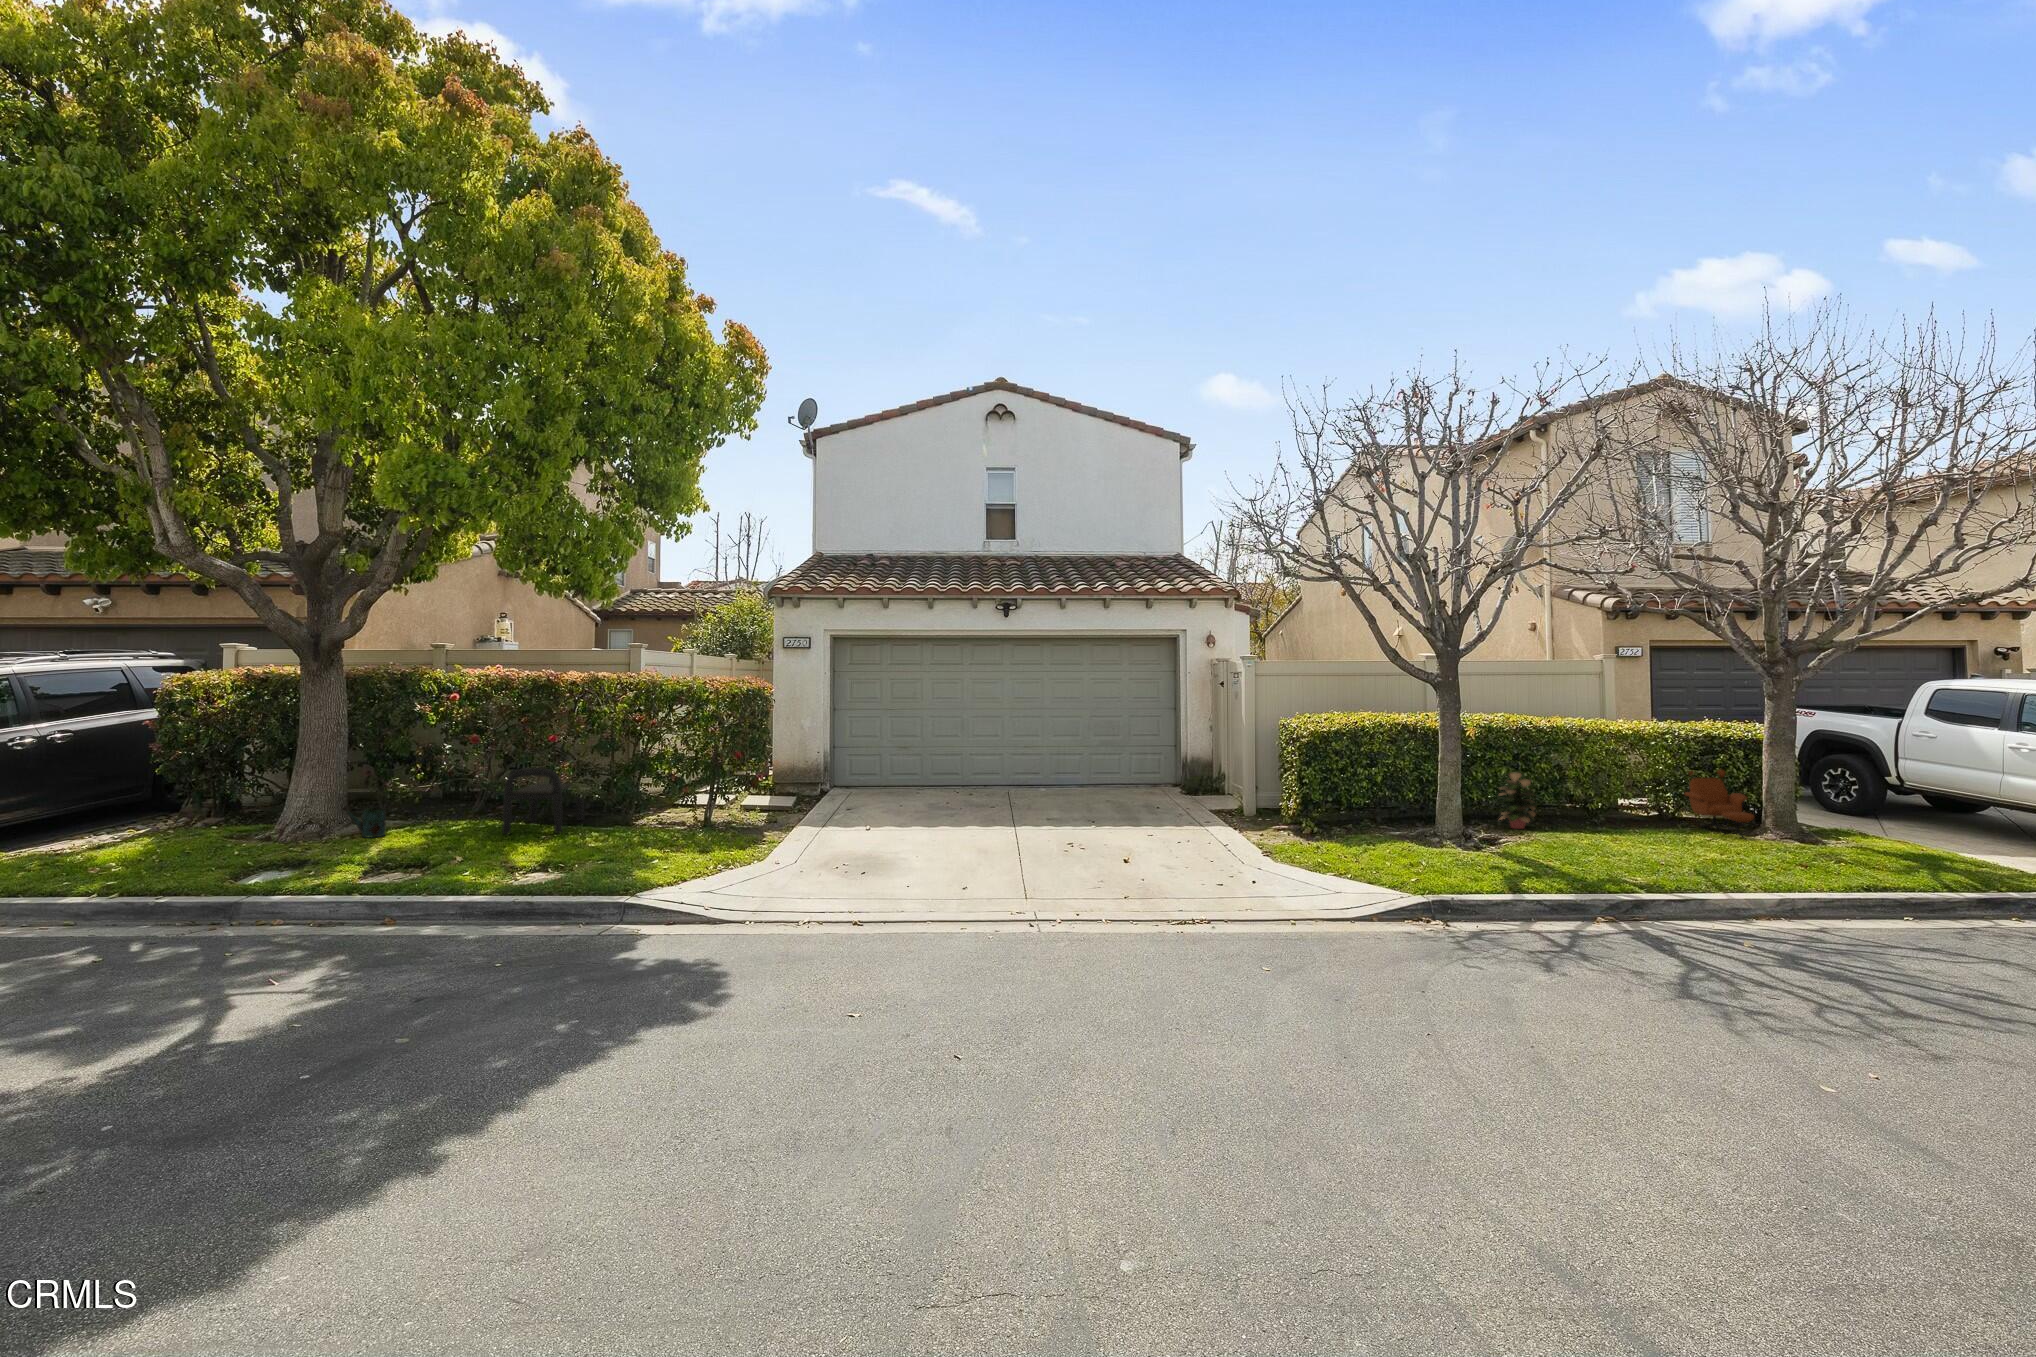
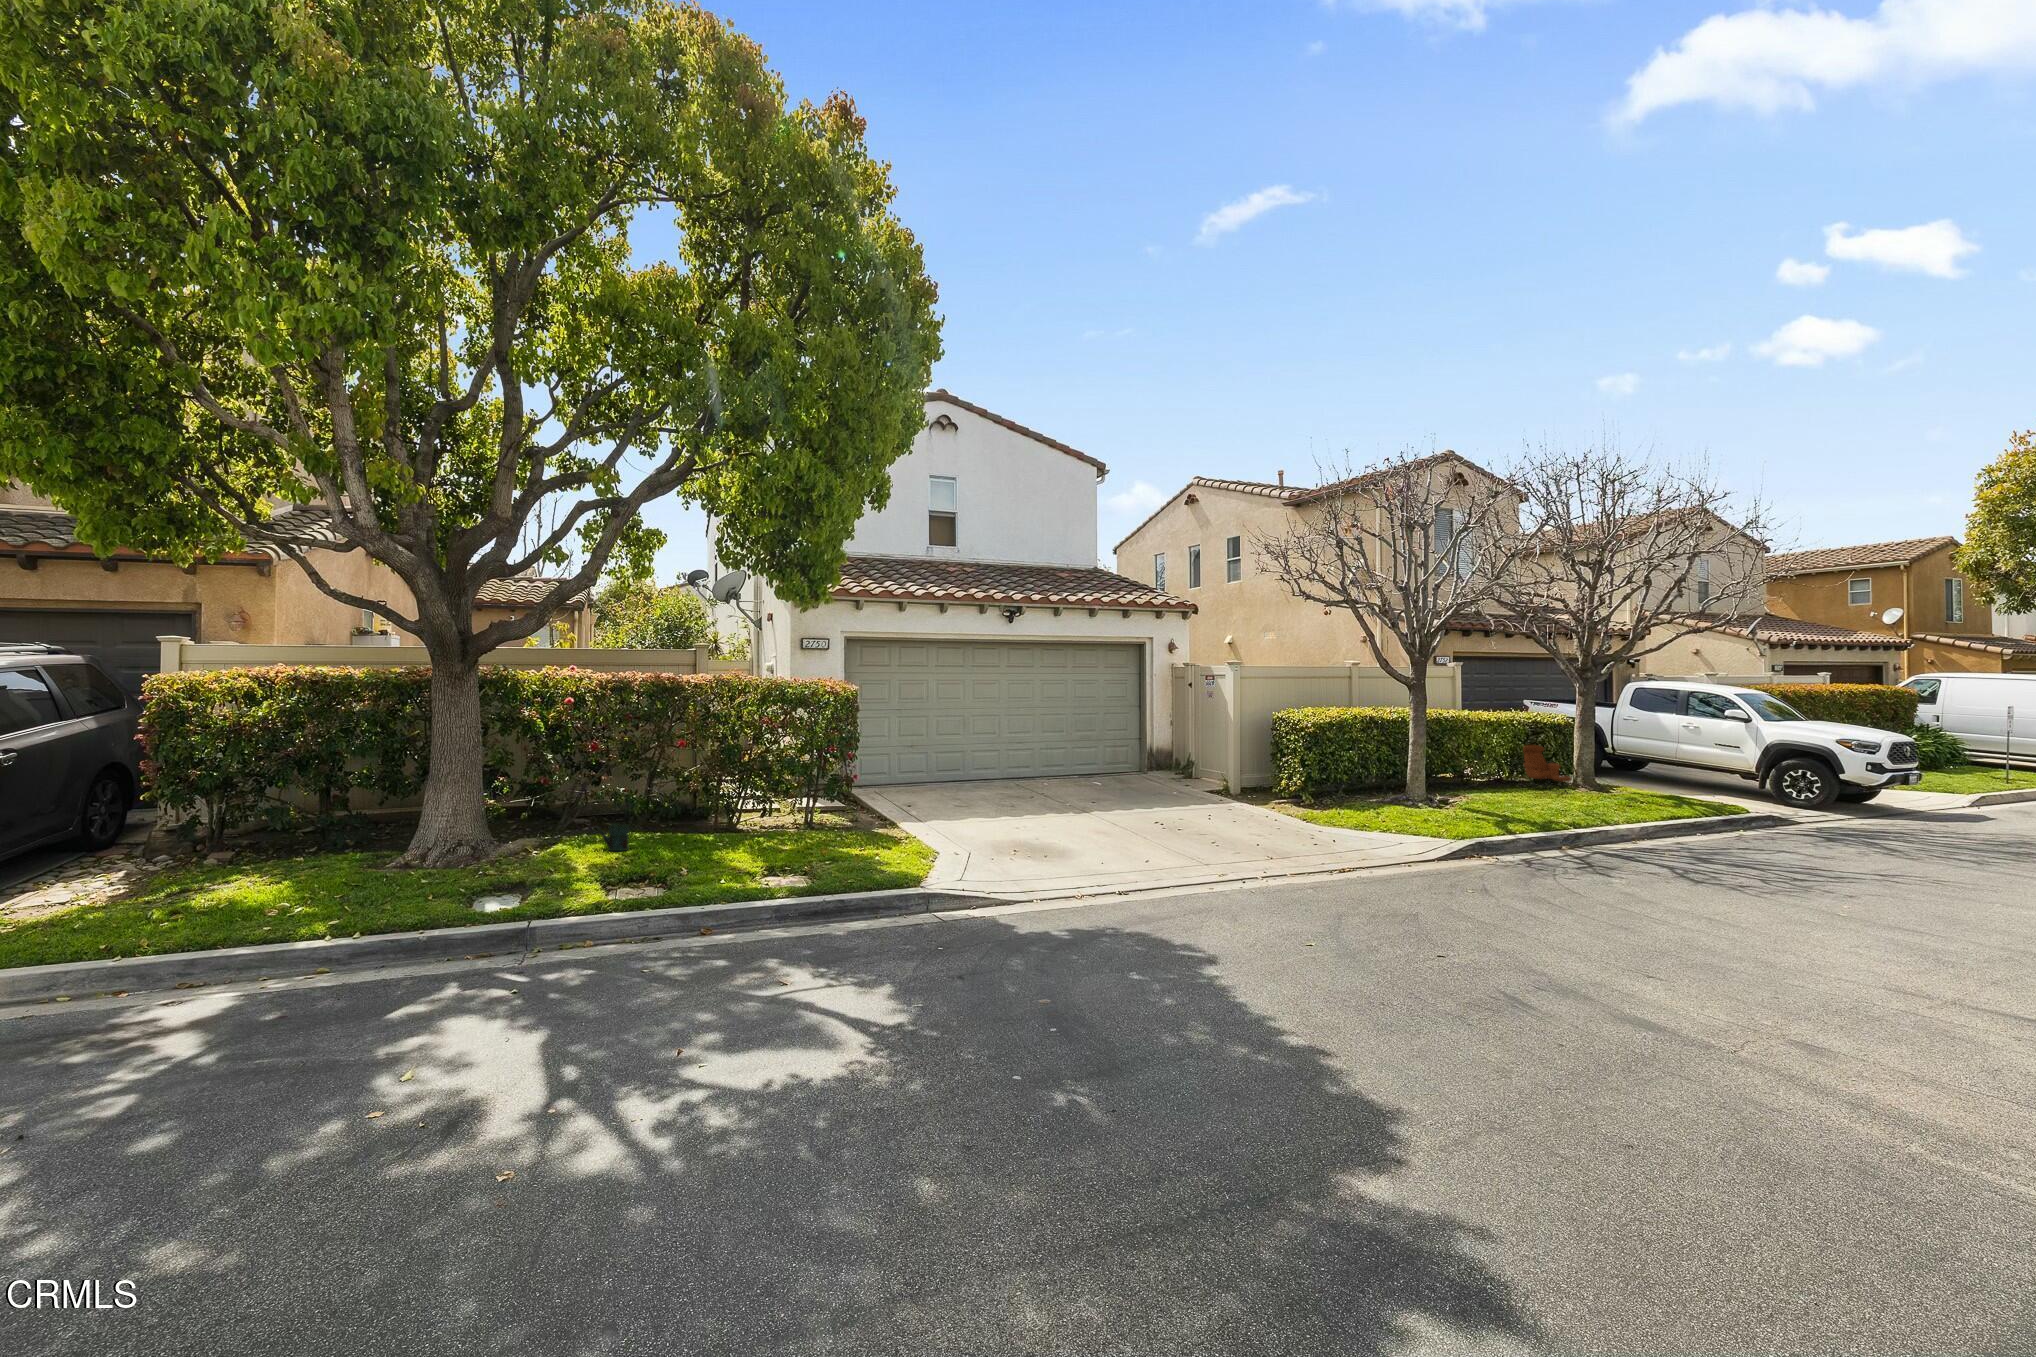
bench: present [502,768,584,834] -> none [710,772,784,840]
decorative plant: present [1499,773,1536,829] -> none [1419,753,1449,794]

